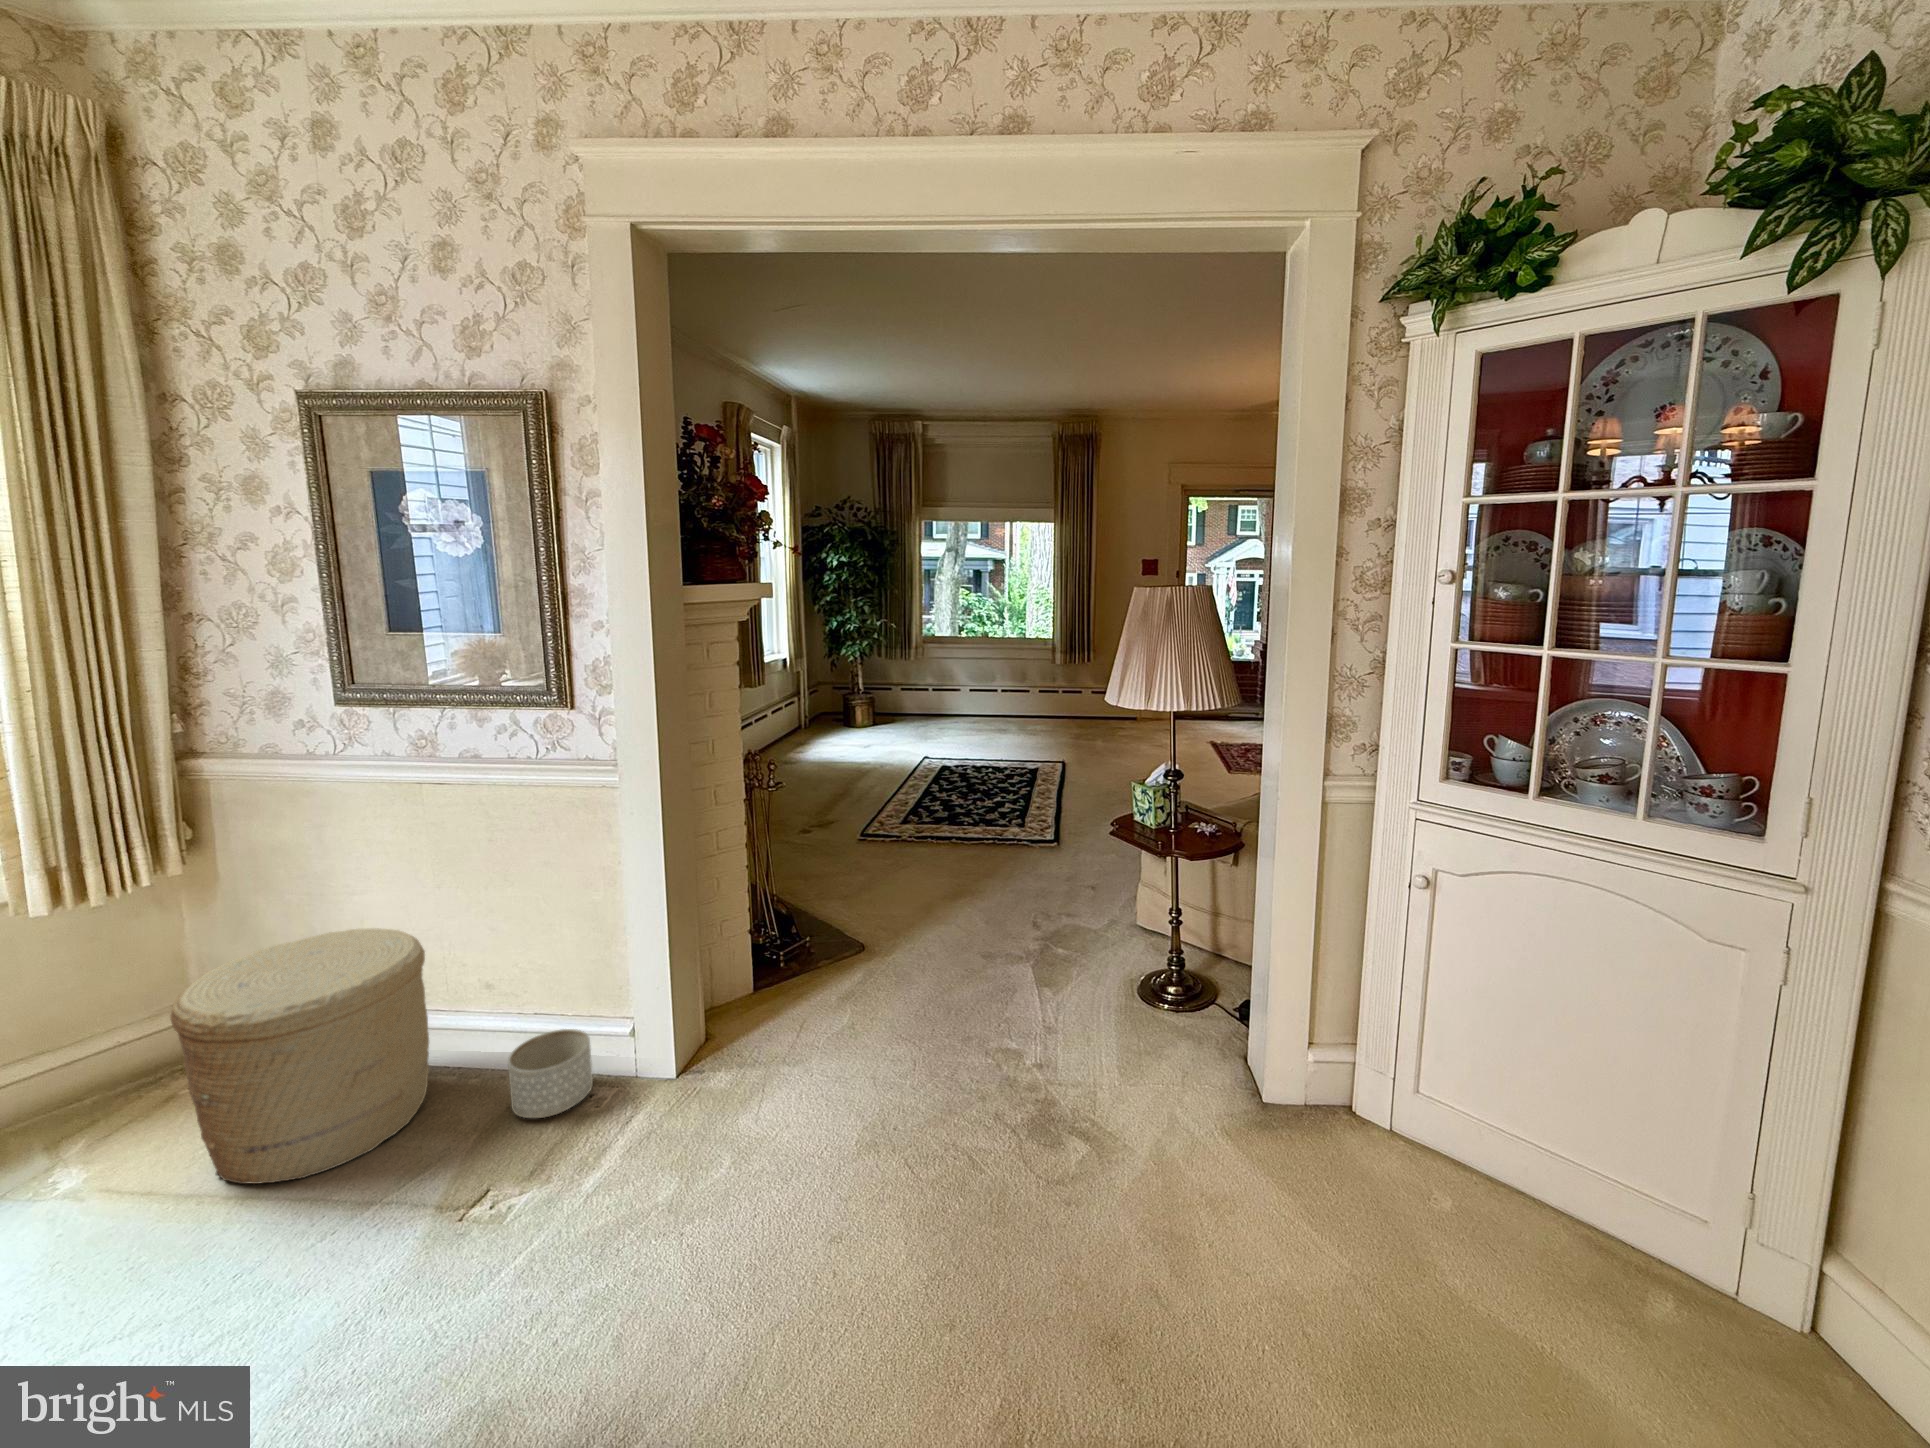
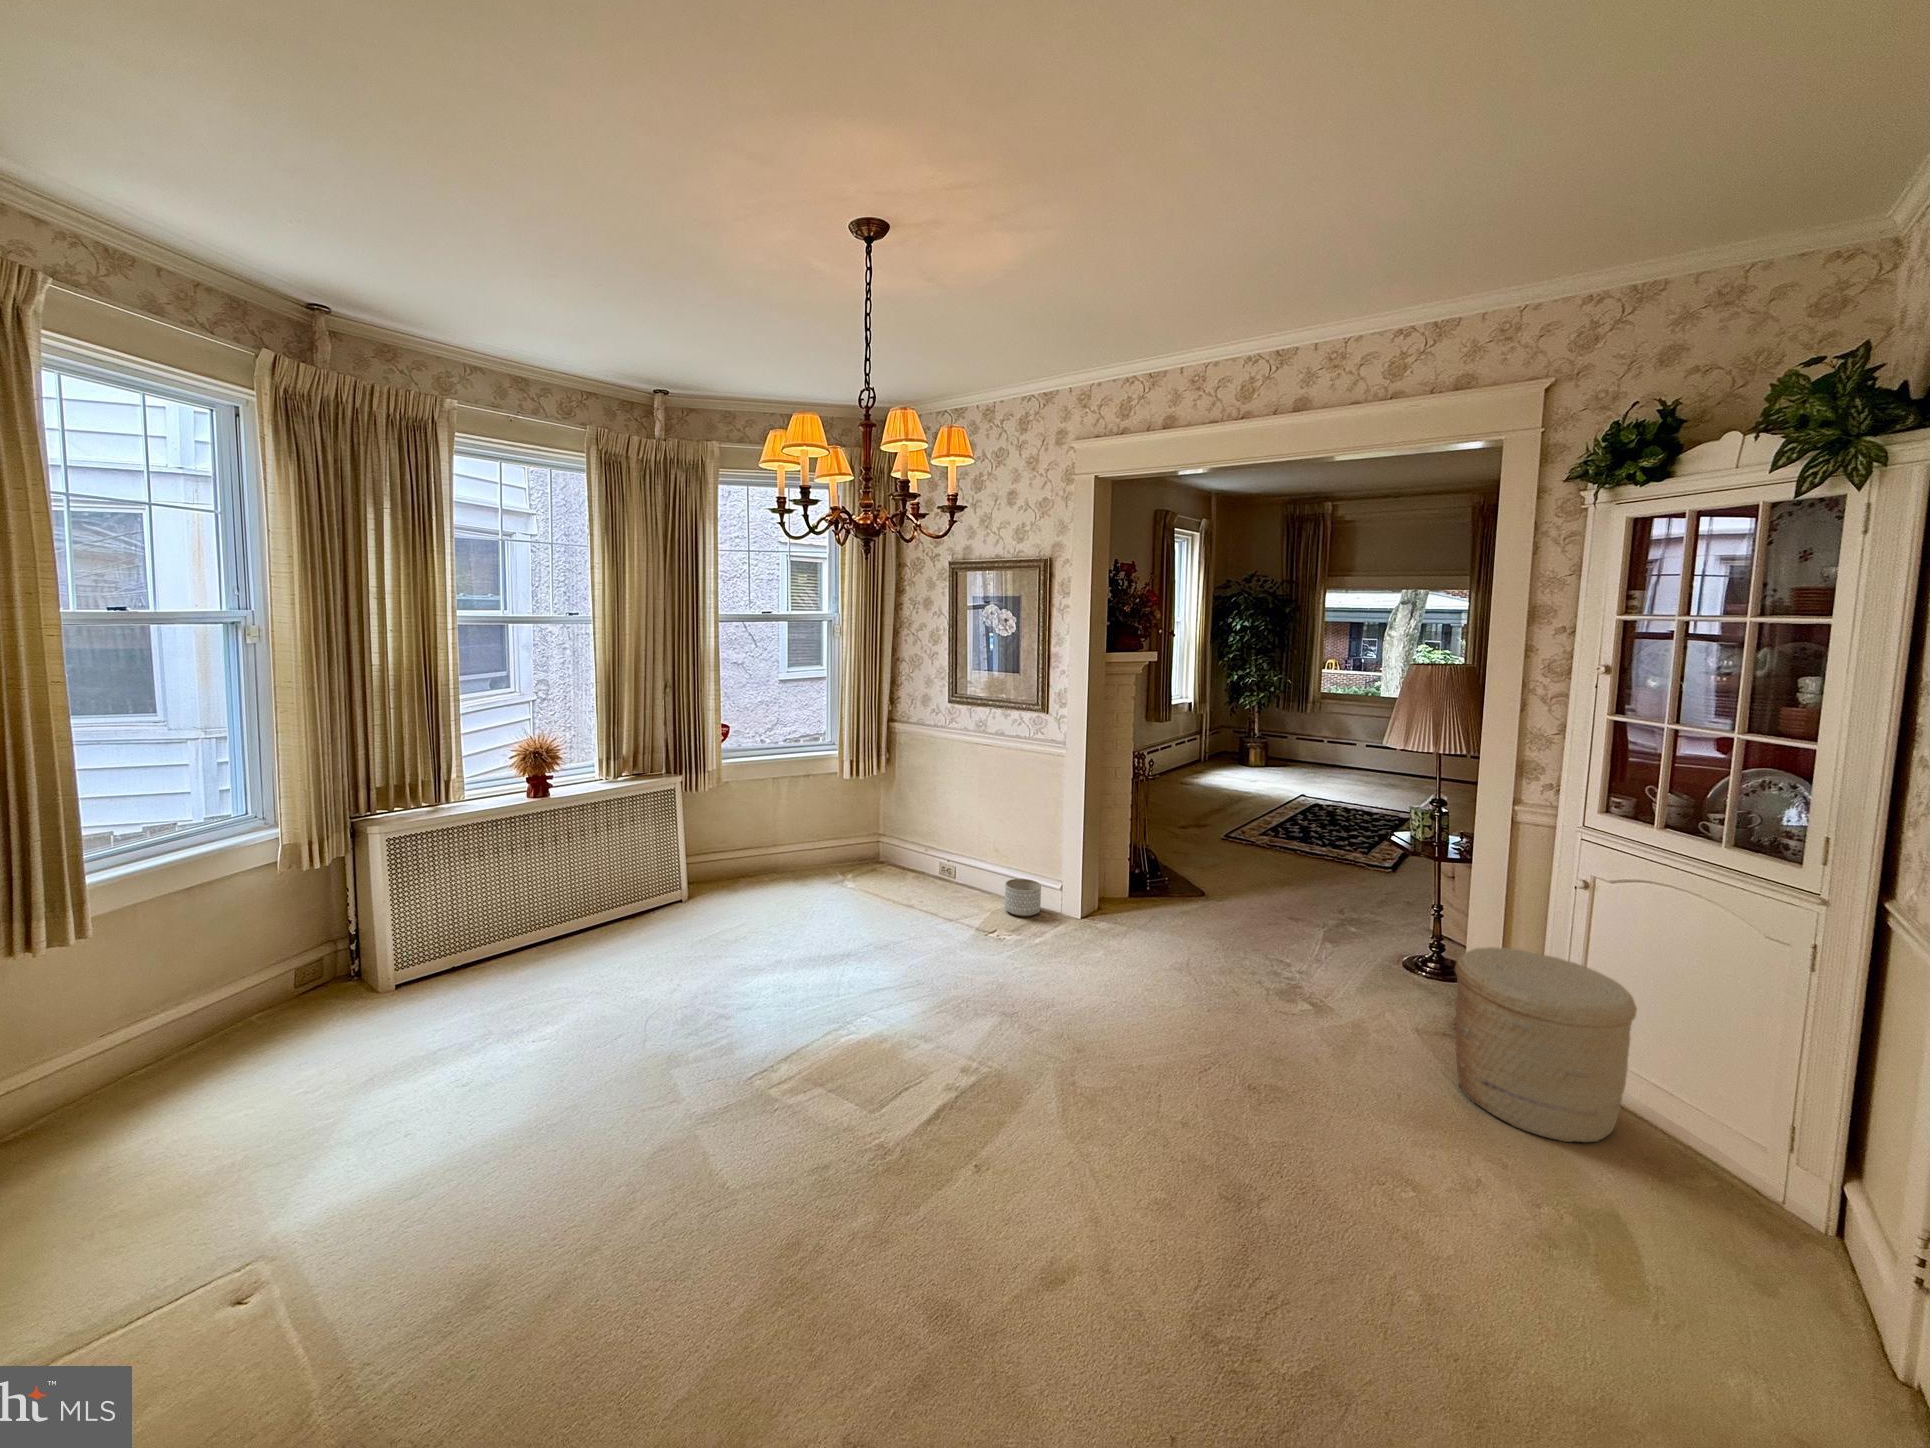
woven basket: present [170,928,429,1184] -> present [1455,947,1637,1142]

